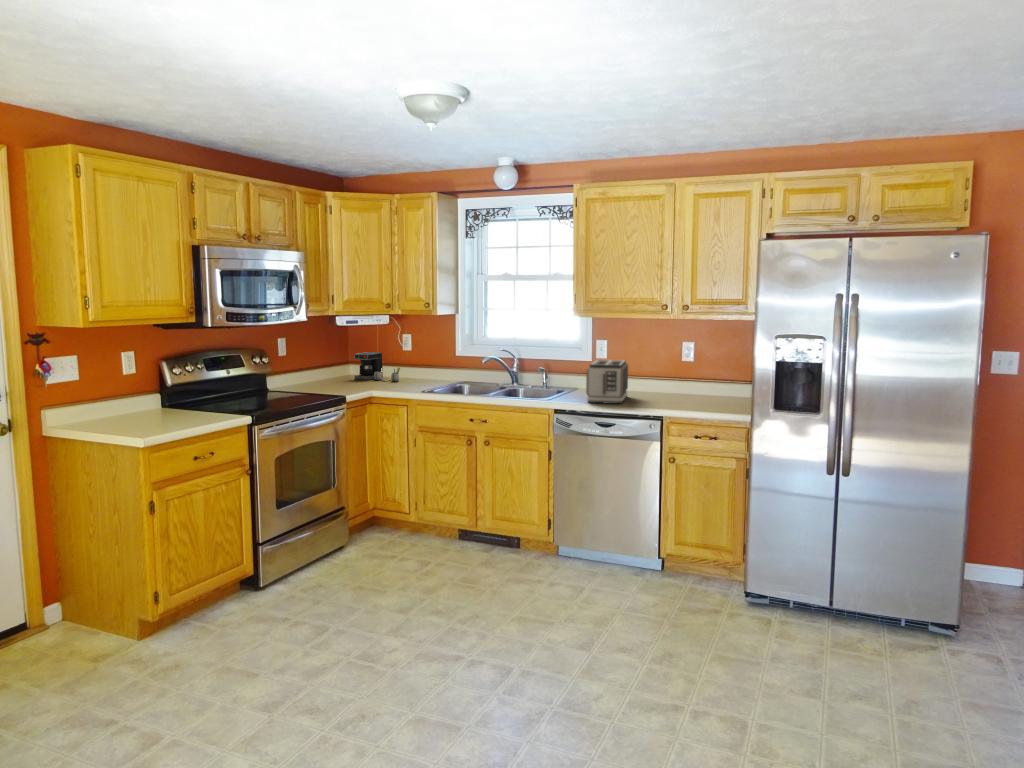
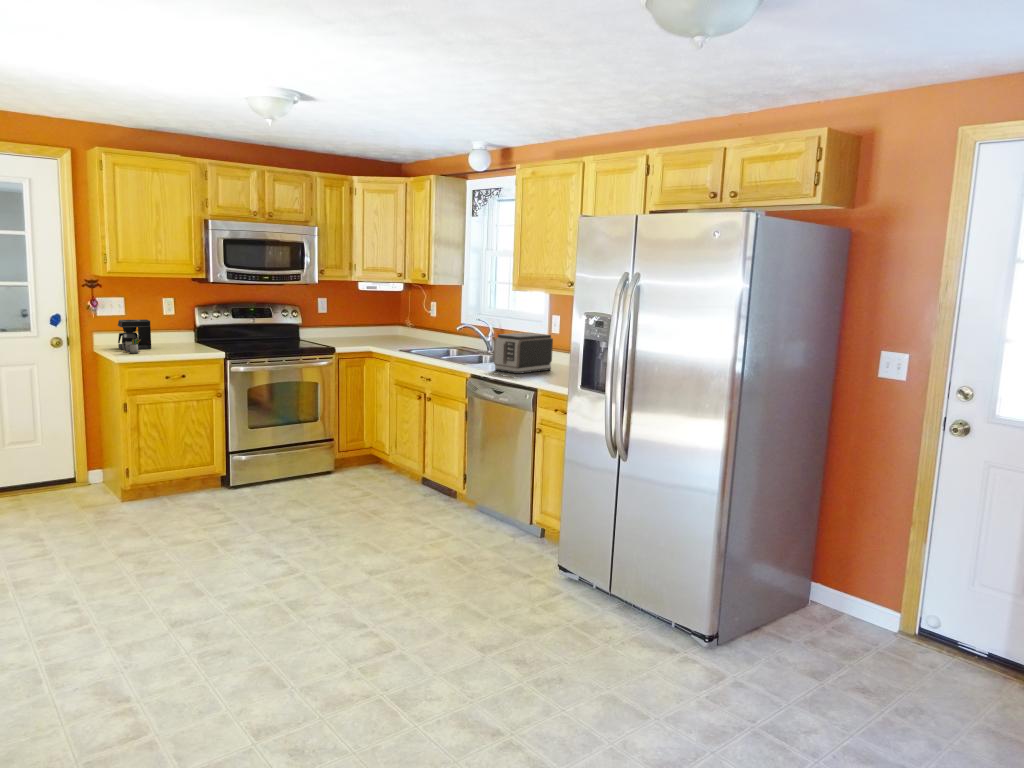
coffee maker: present [354,352,400,382] -> present [118,319,151,354]

